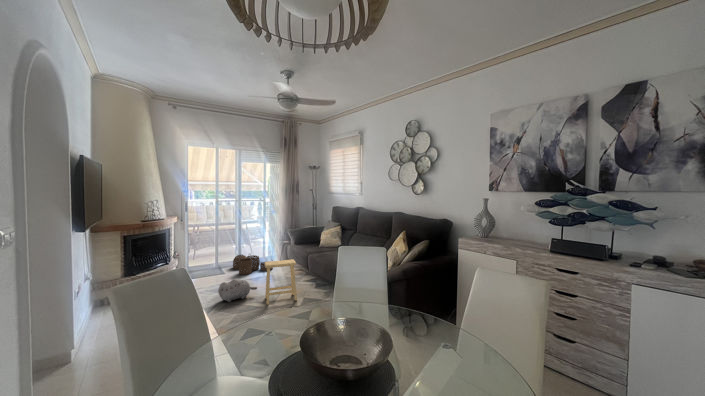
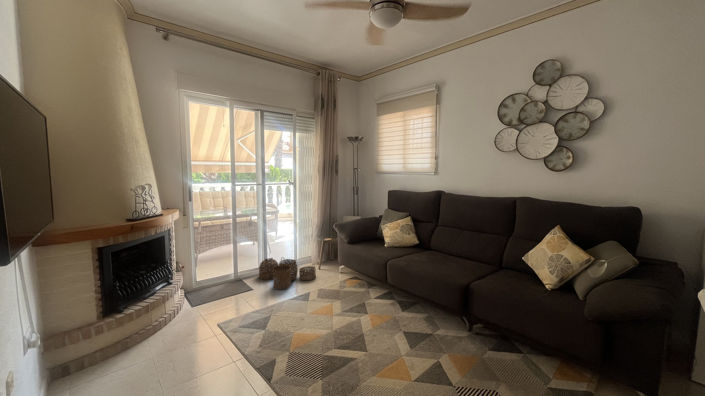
footstool: present [265,259,297,305] -> none [344,273,398,353]
plush toy: present [218,279,257,302] -> none [272,309,328,351]

